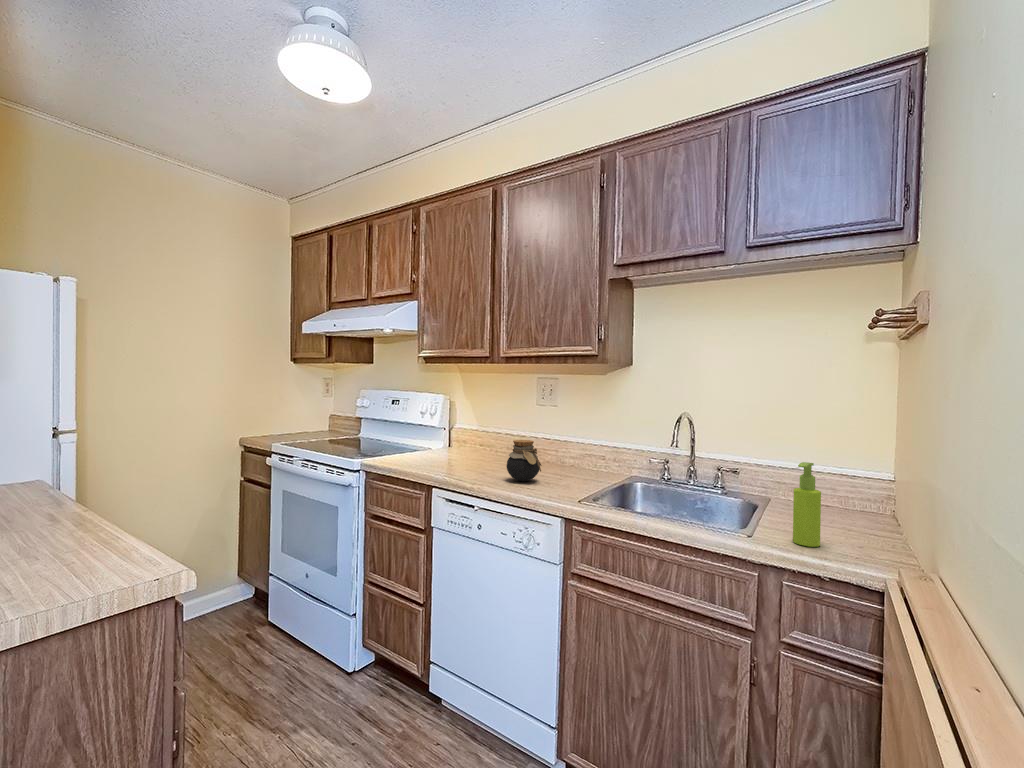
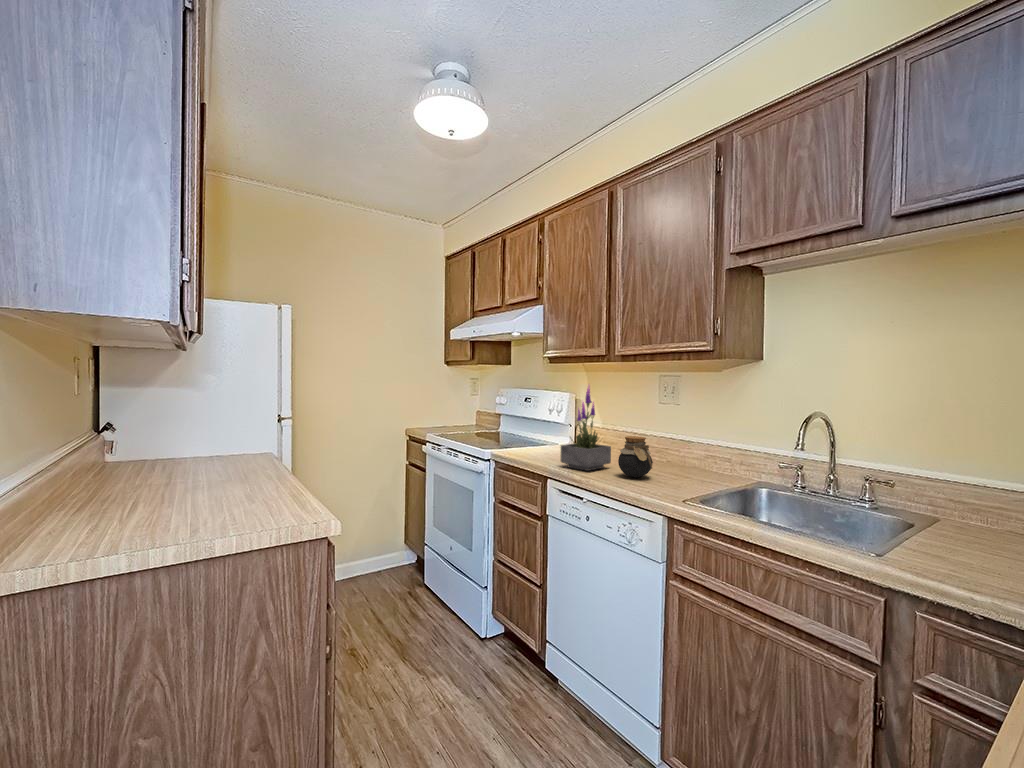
potted plant: none [445,387,496,477] -> present [561,386,611,471]
soap dispenser: present [793,462,821,547] -> none [935,472,975,576]

